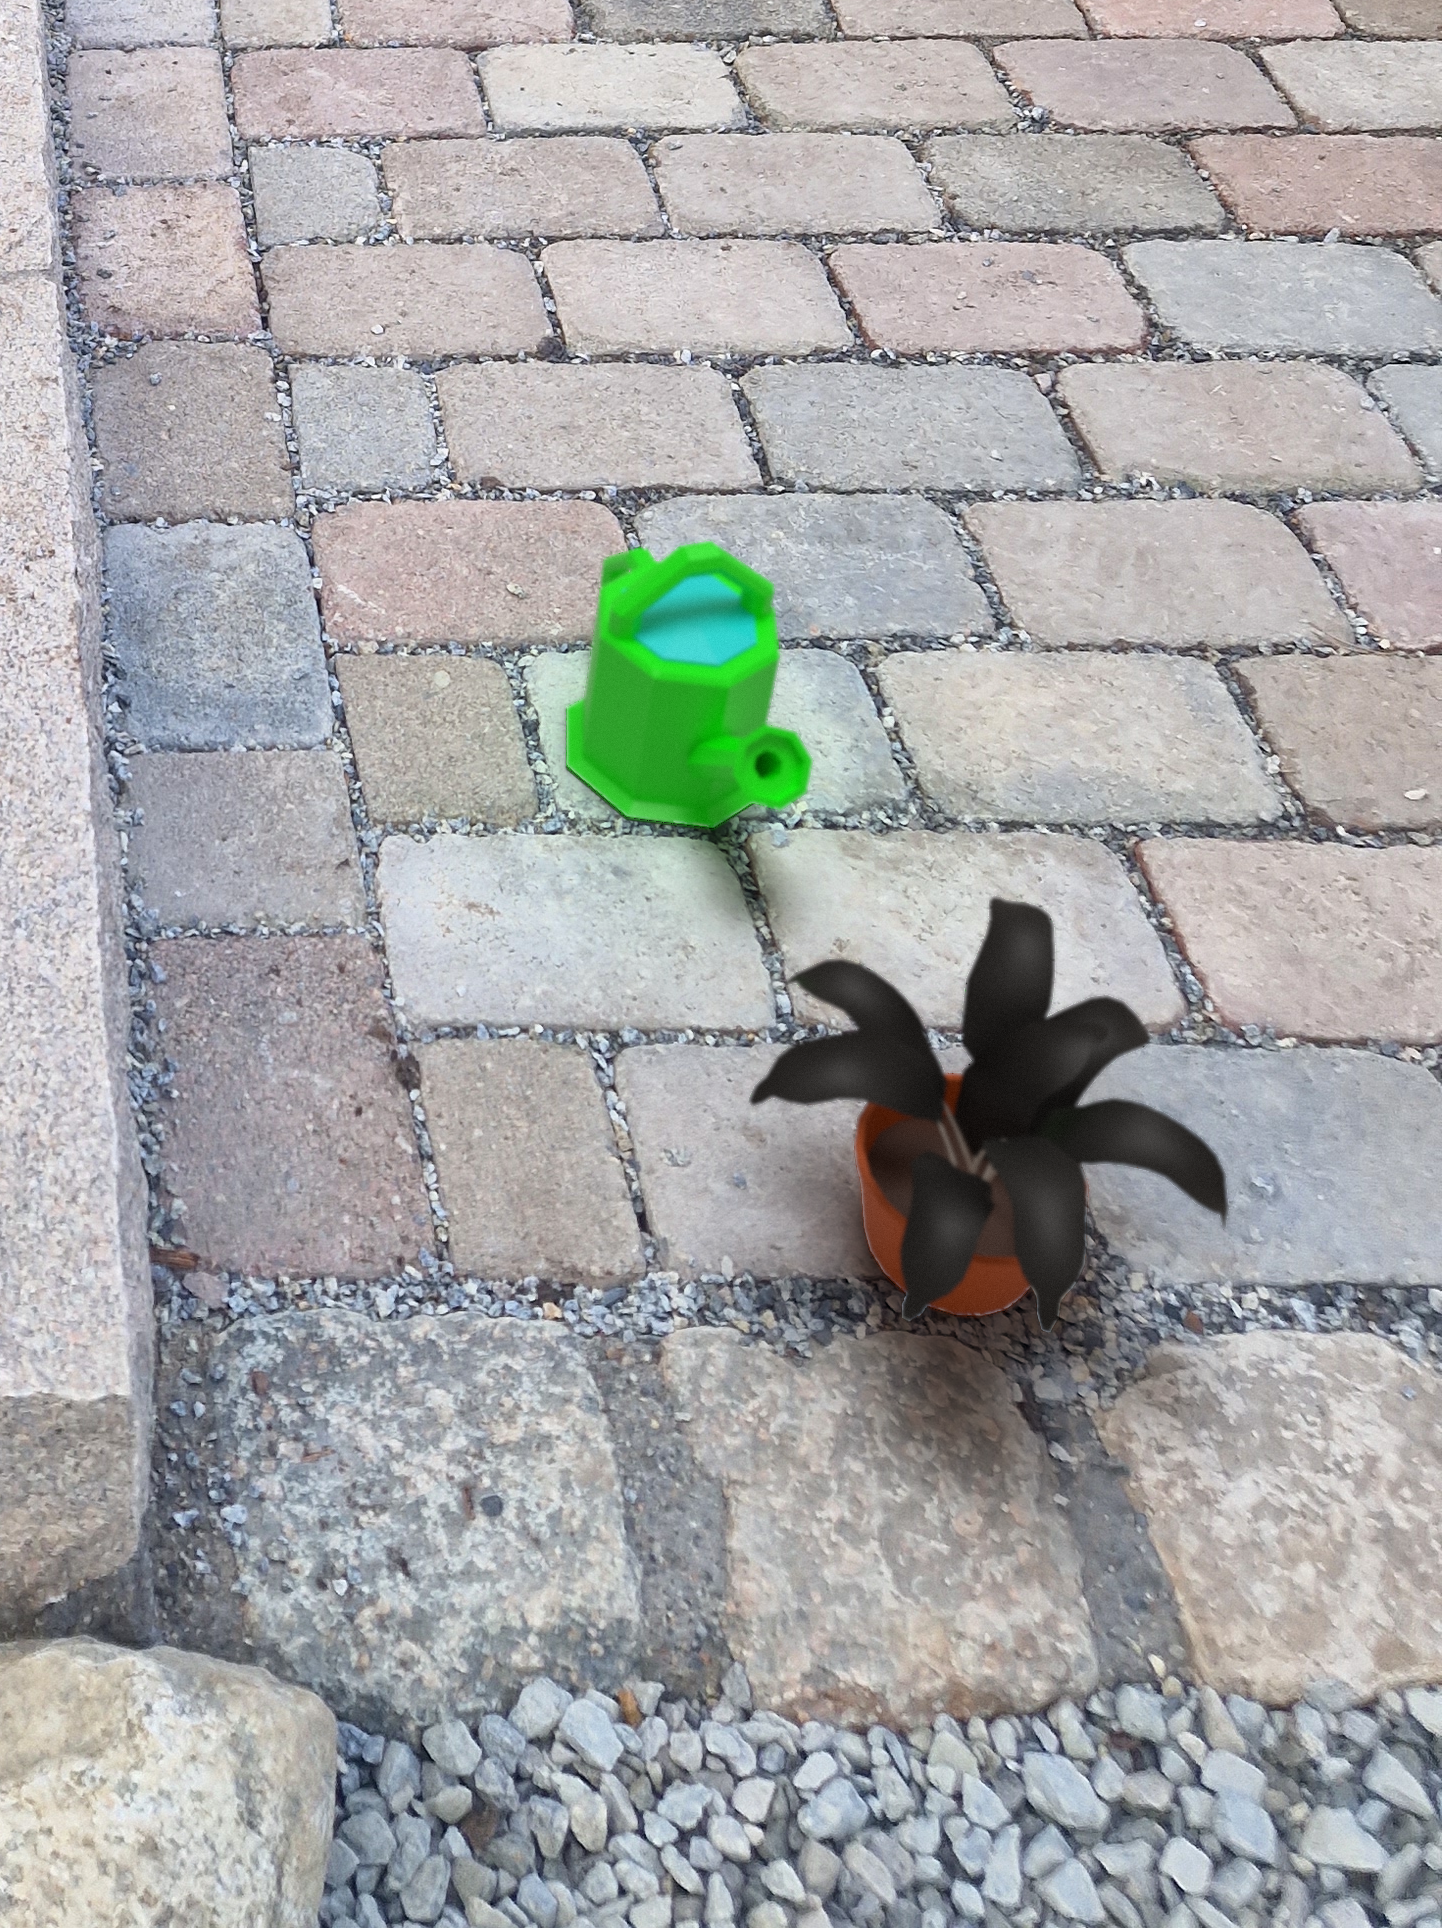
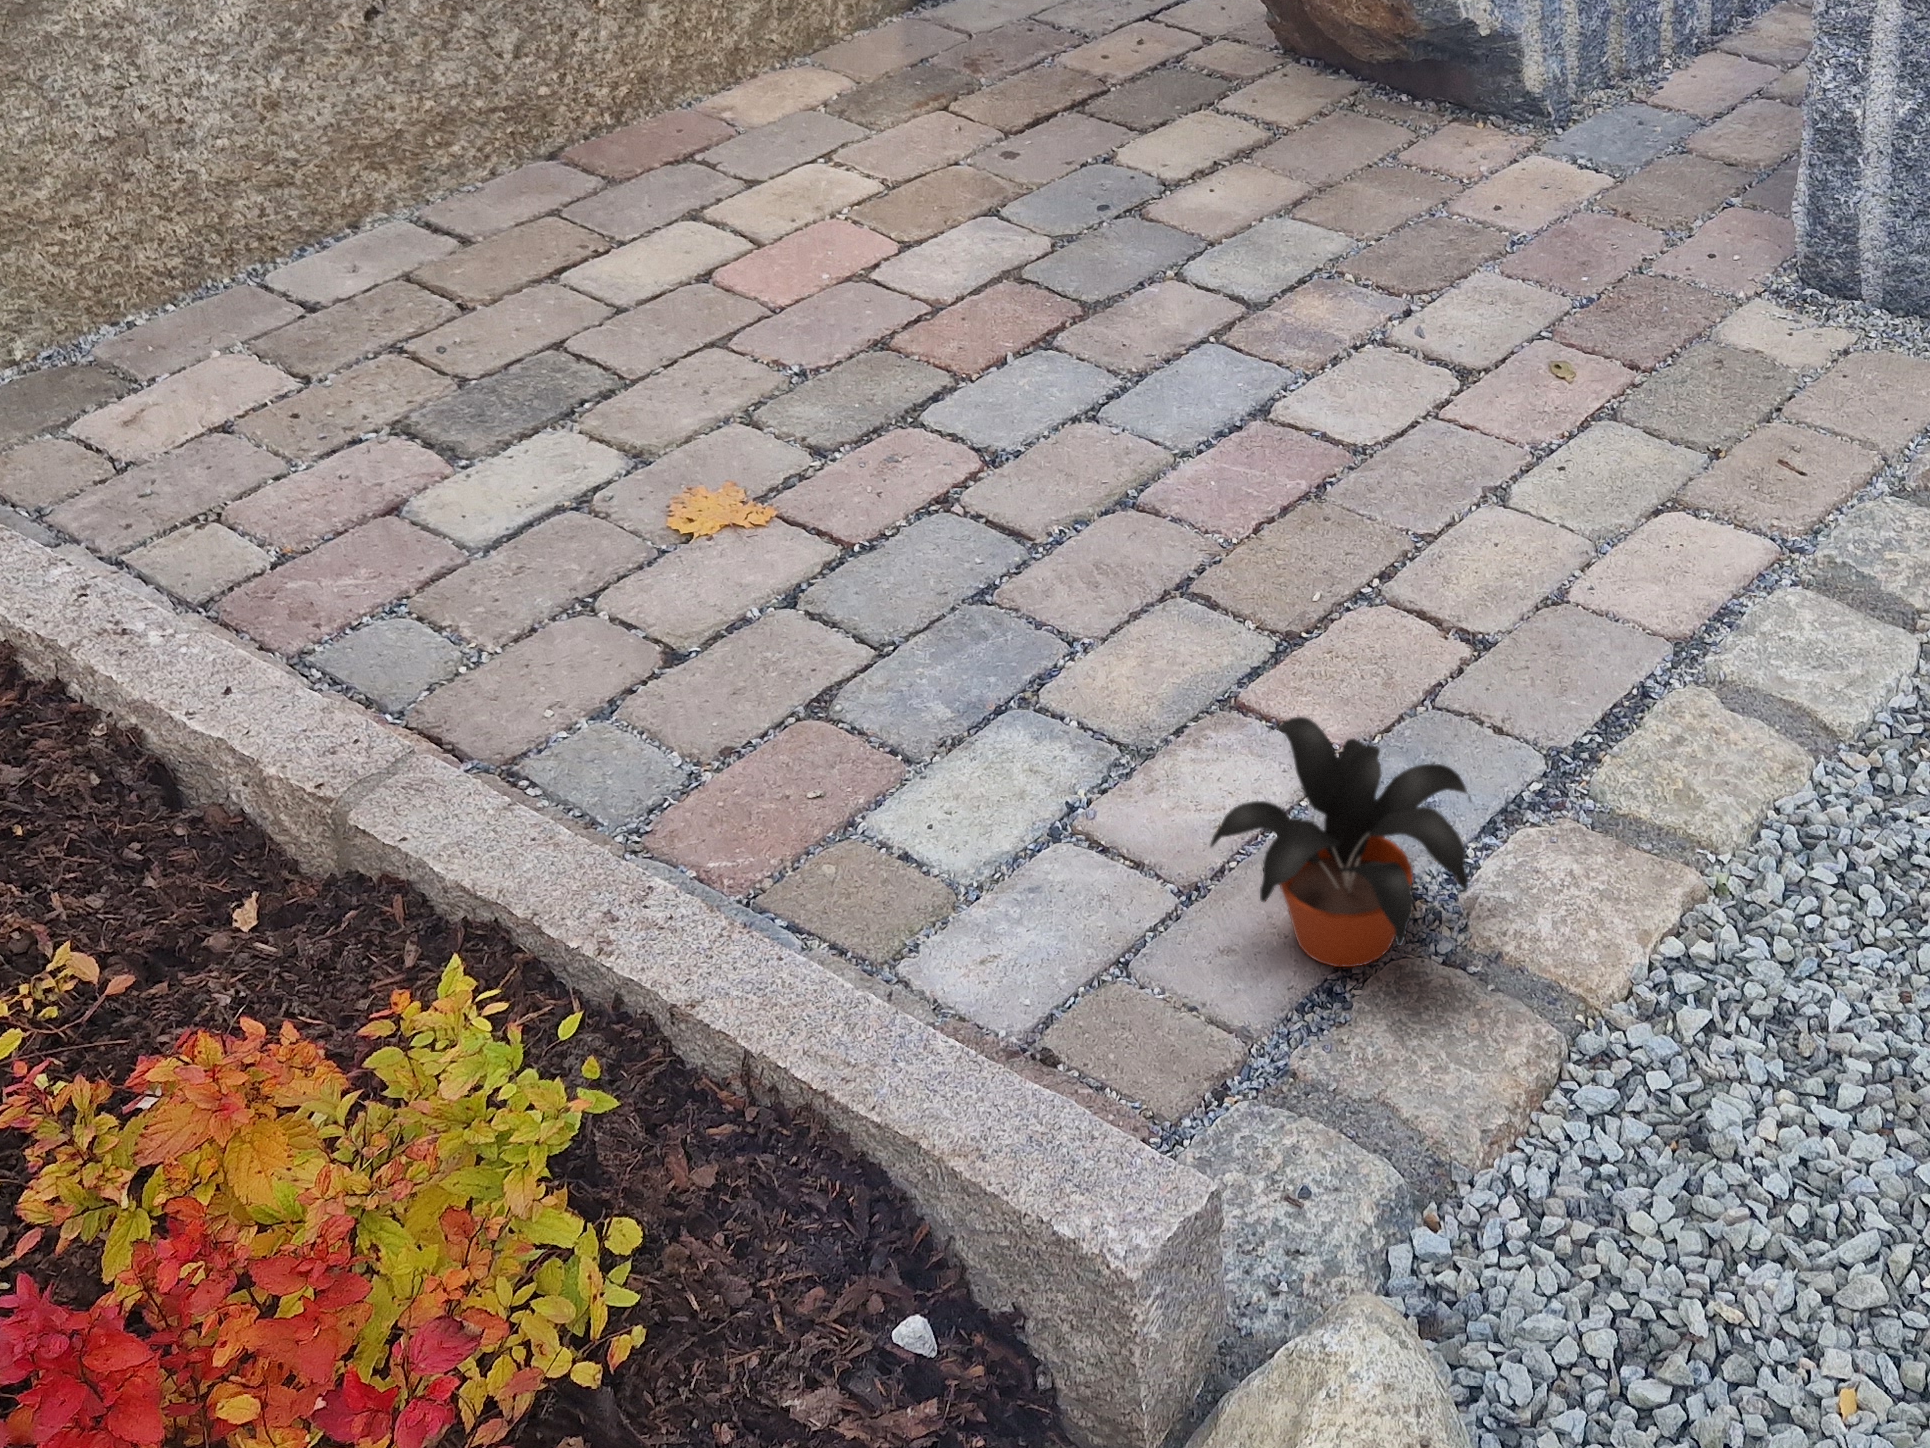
watering can: present [566,541,813,828] -> none [872,656,1114,866]

